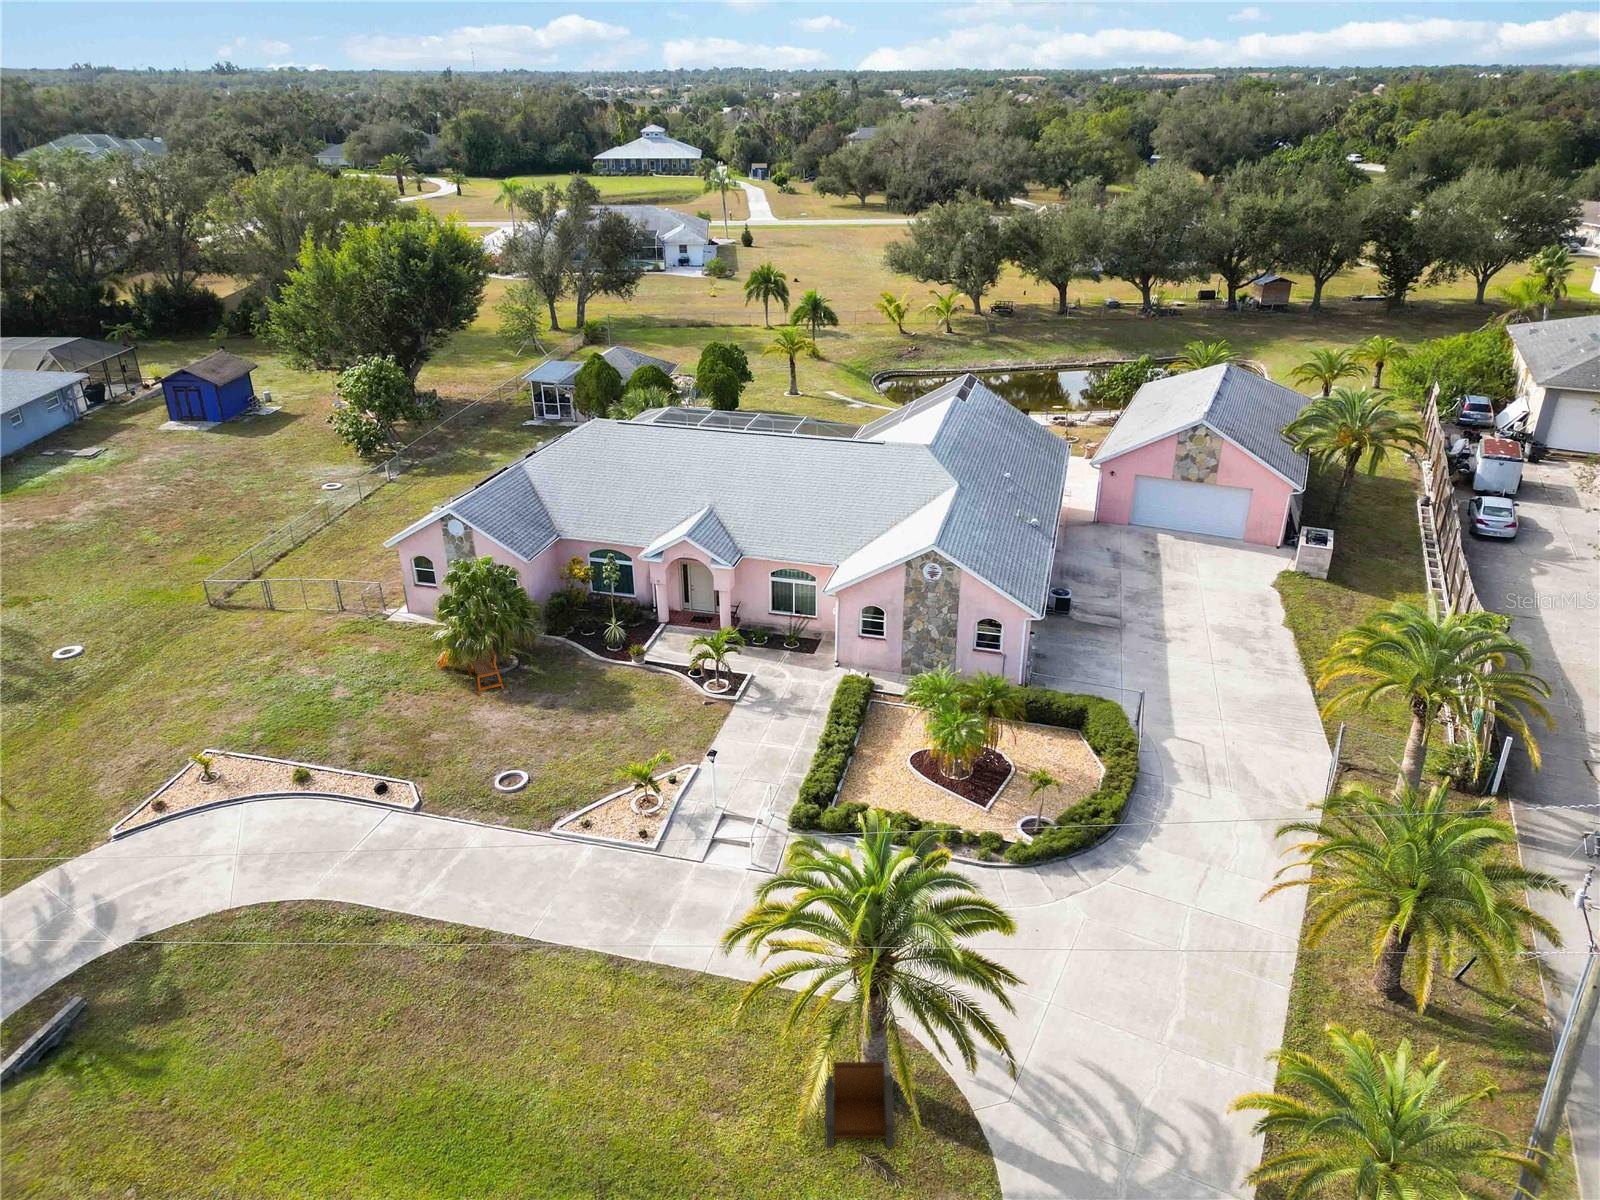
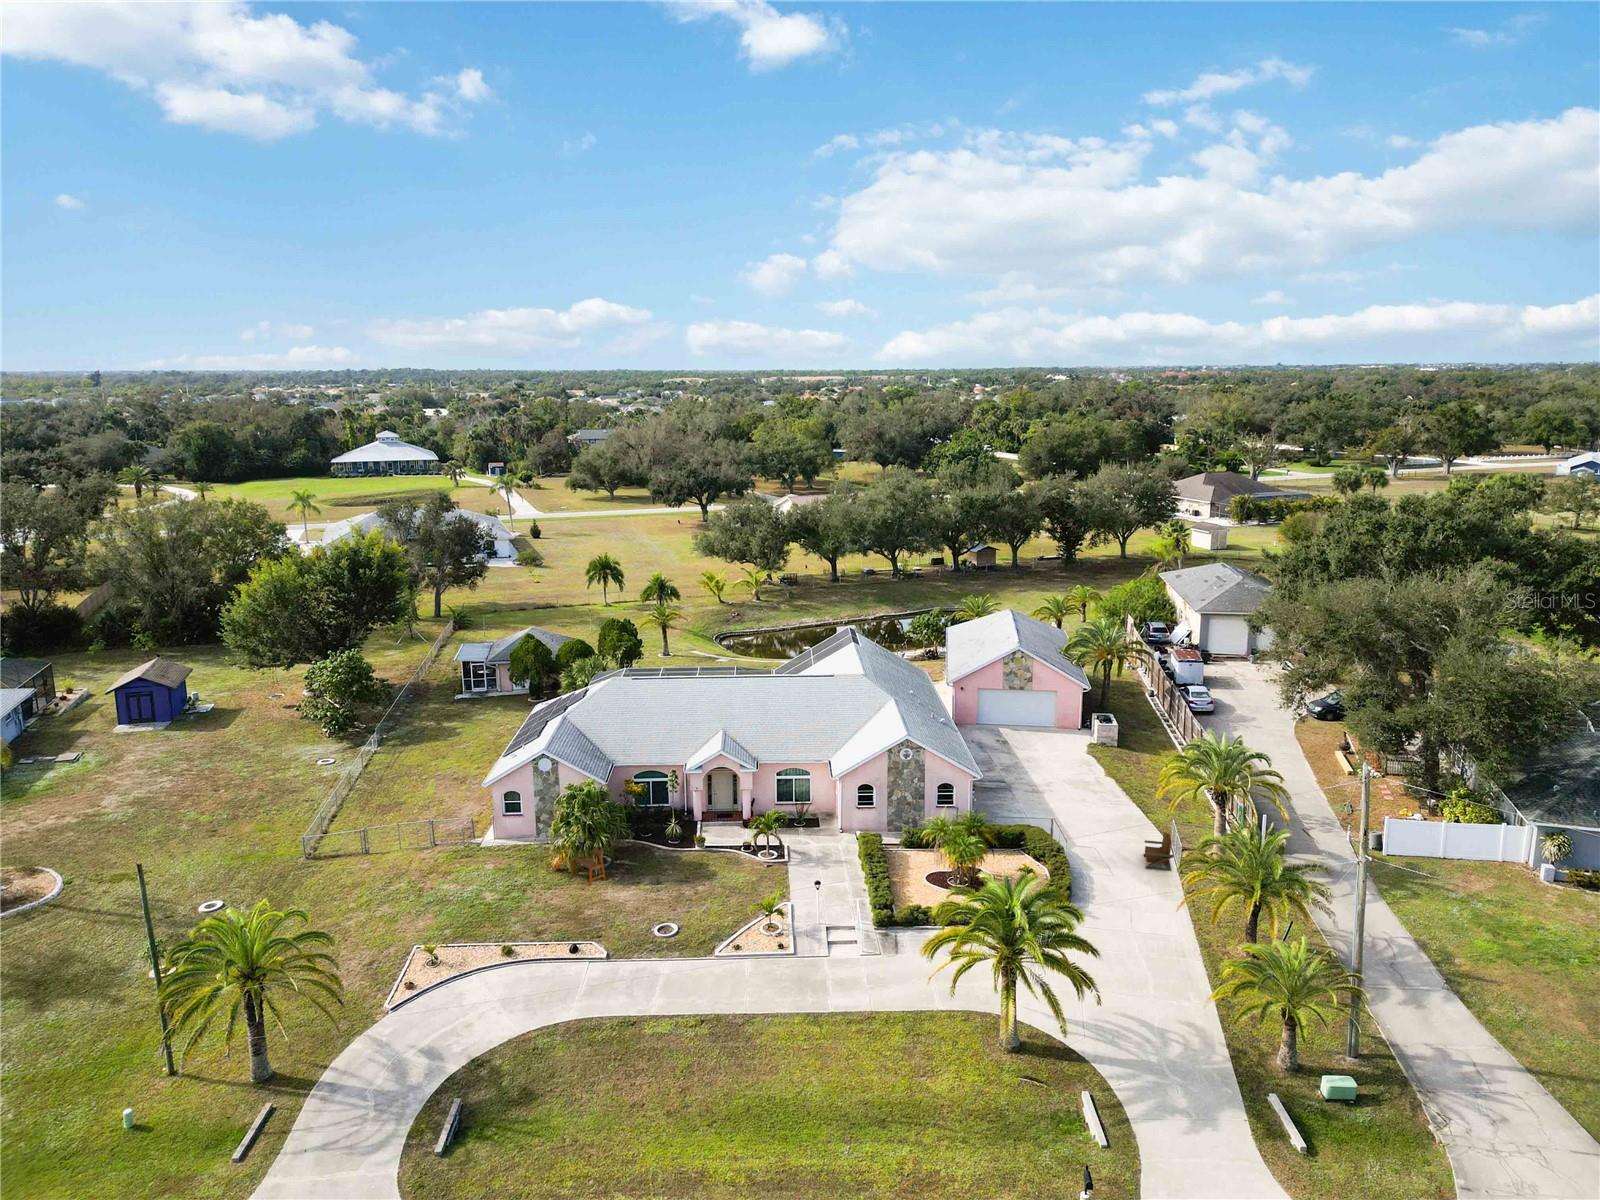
lounge chair: present [825,1062,895,1148] -> present [1144,833,1173,871]

